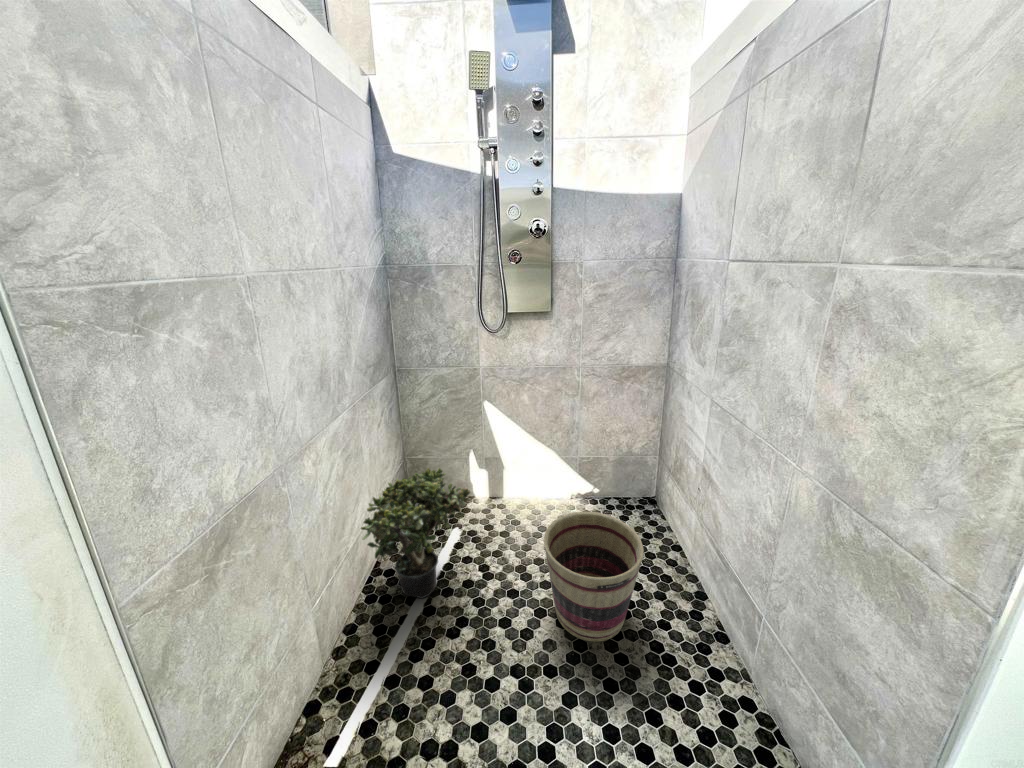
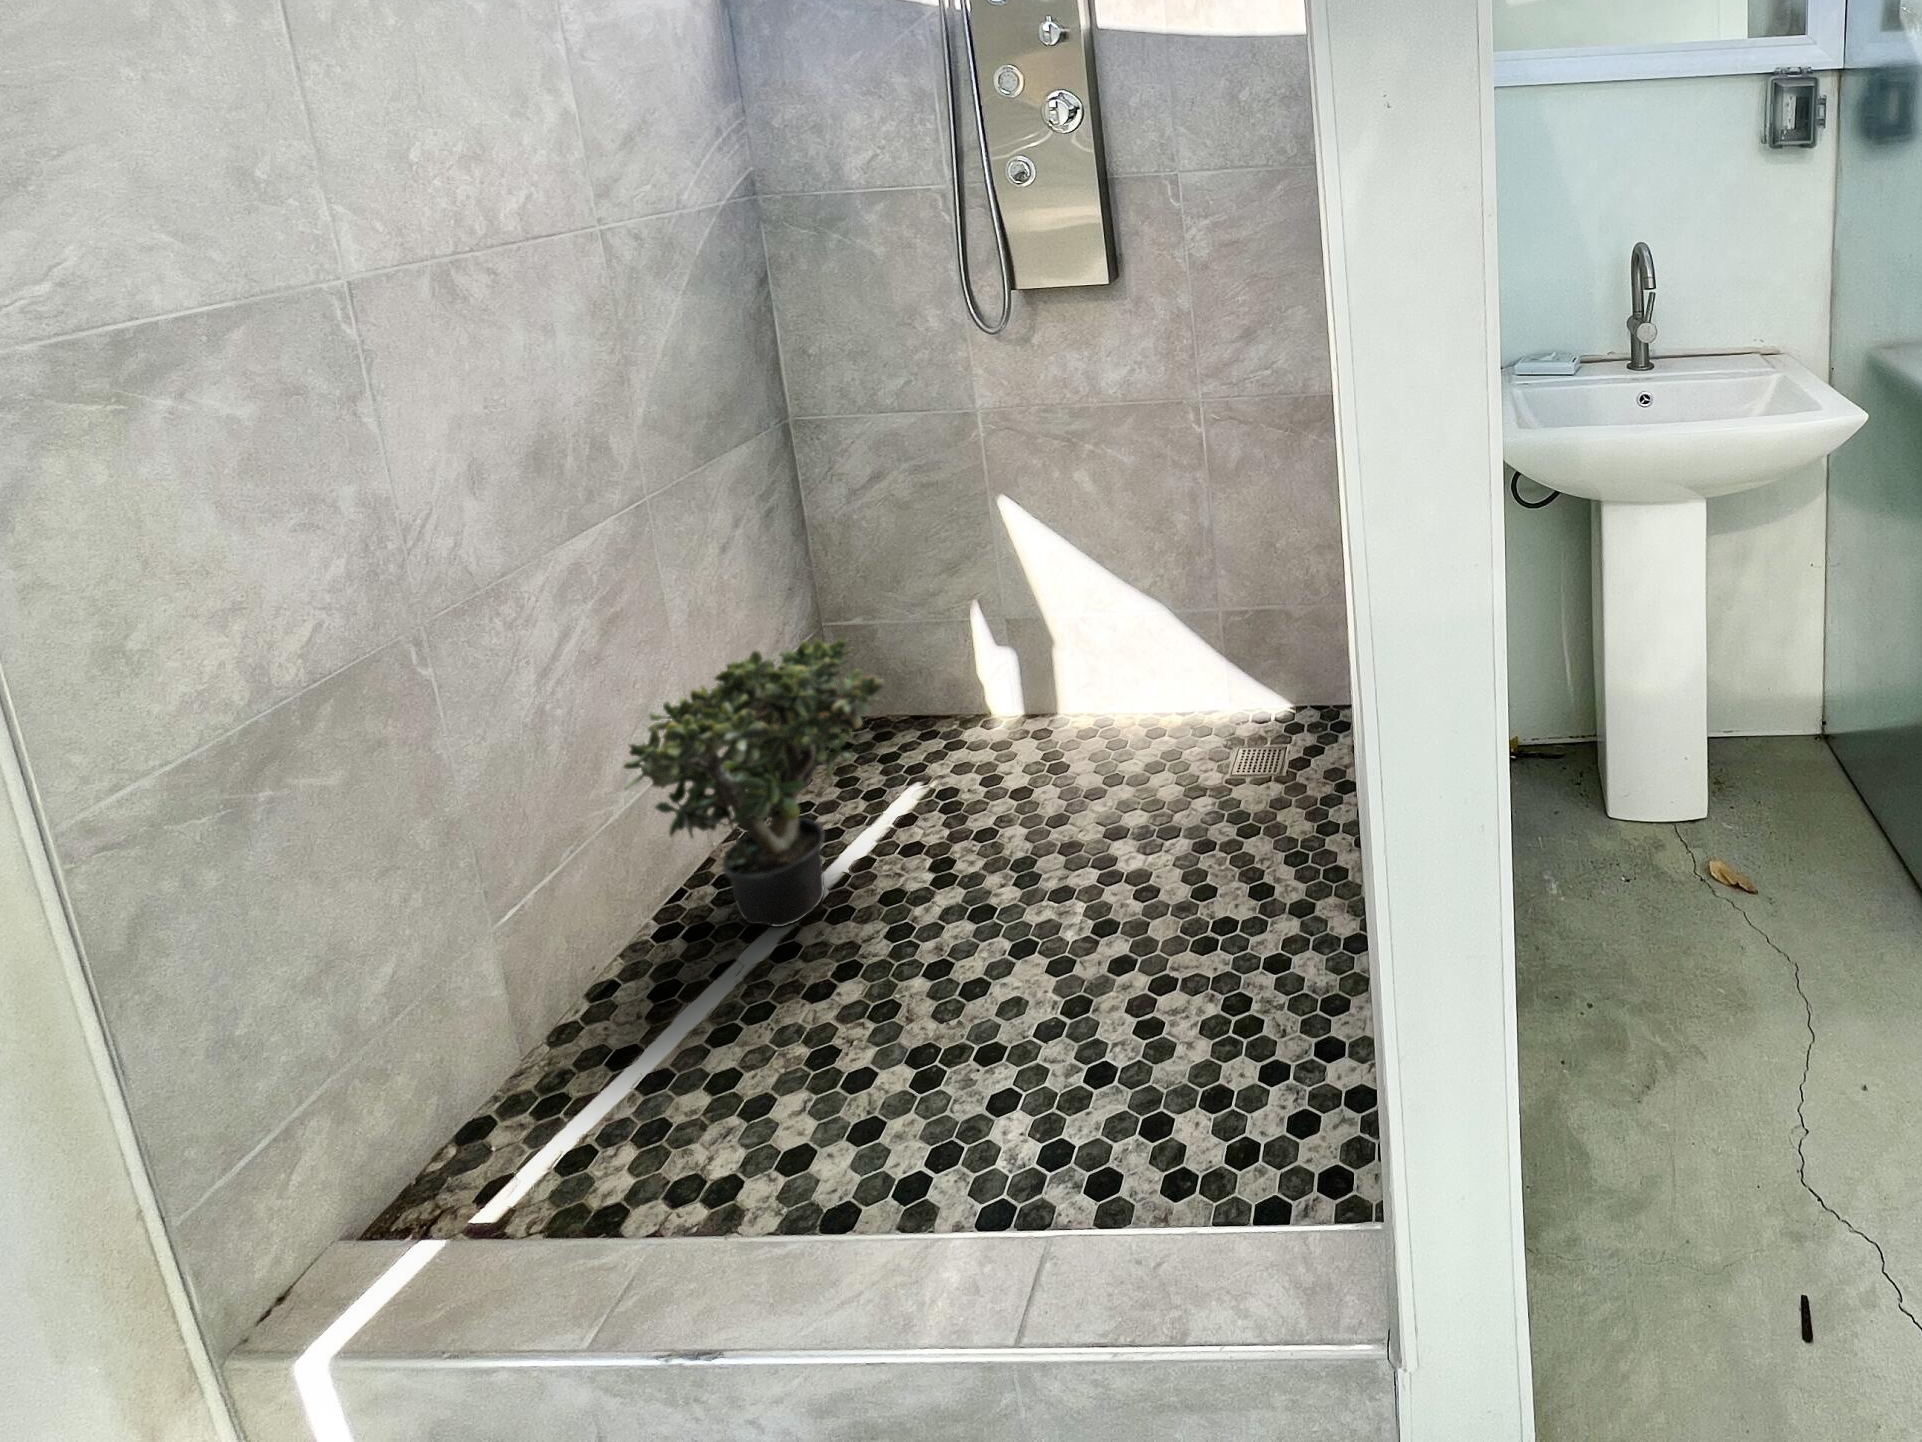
basket: present [544,512,644,641] -> none [1005,718,1212,992]

